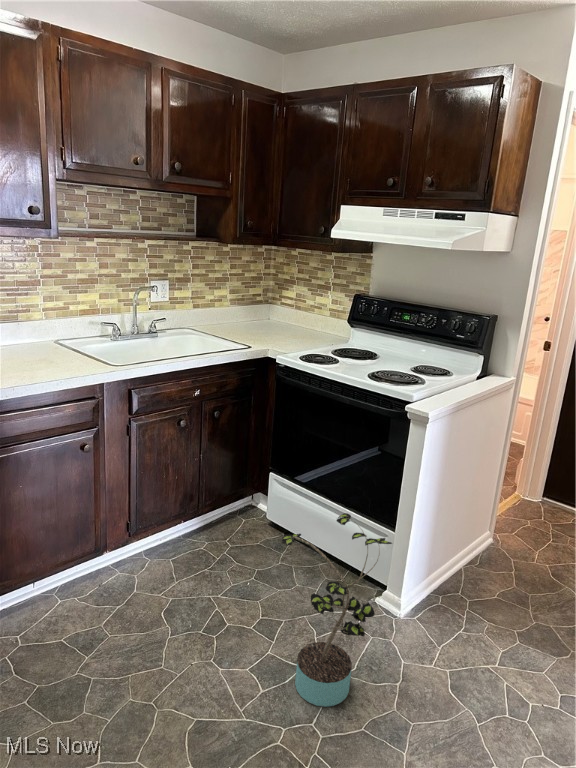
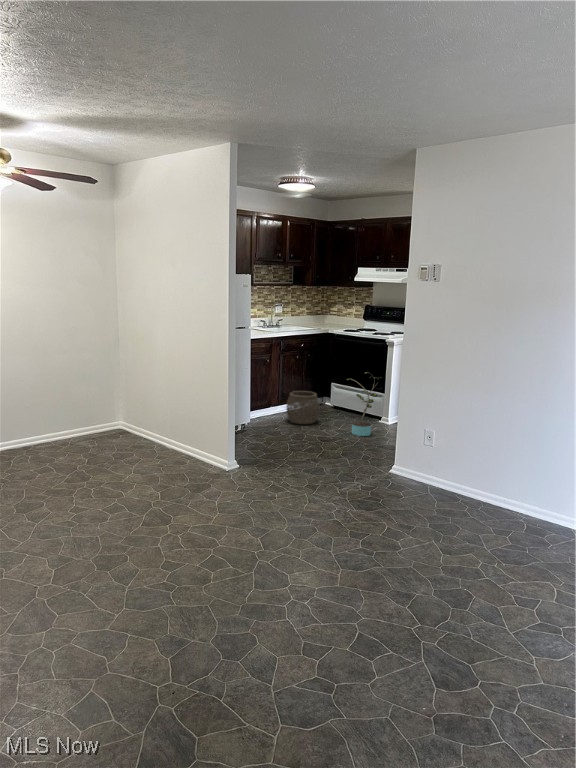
woven basket: none [131,520,221,624] -> present [287,391,319,424]

